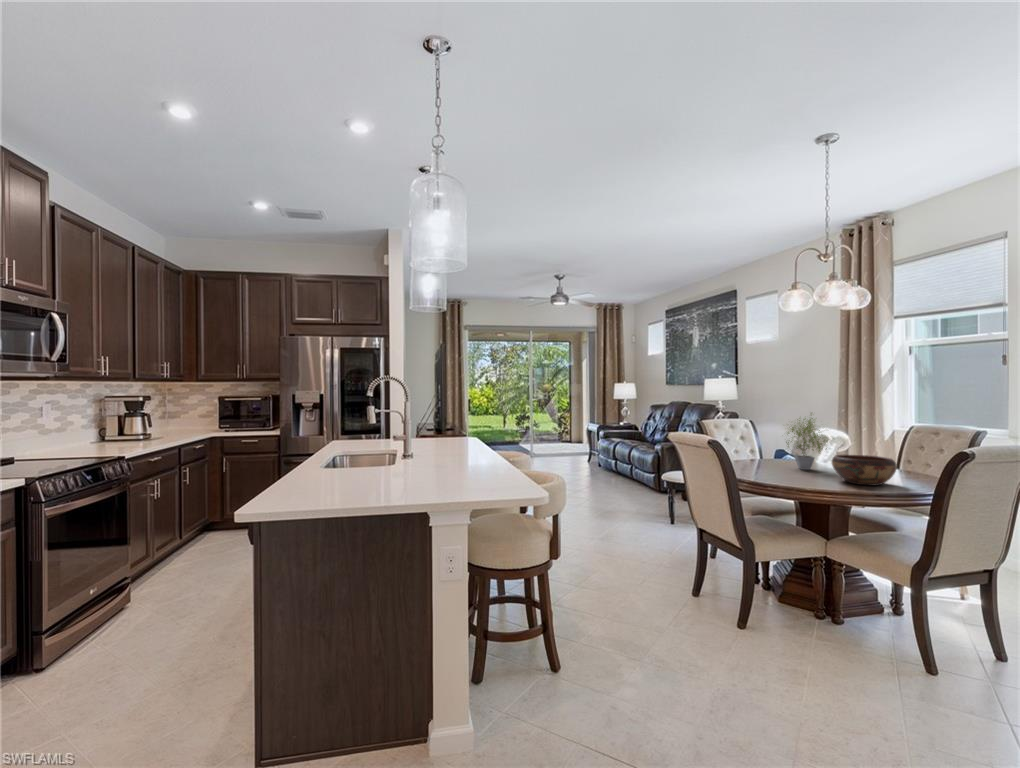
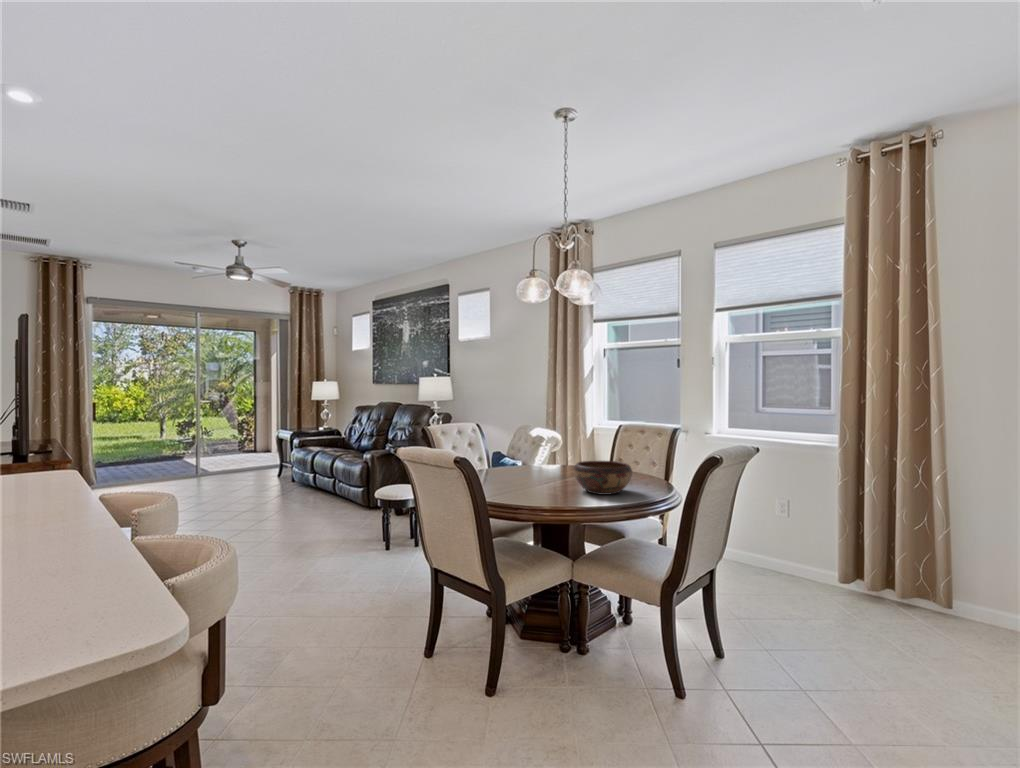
potted plant: present [786,418,828,470] -> none [514,415,569,479]

